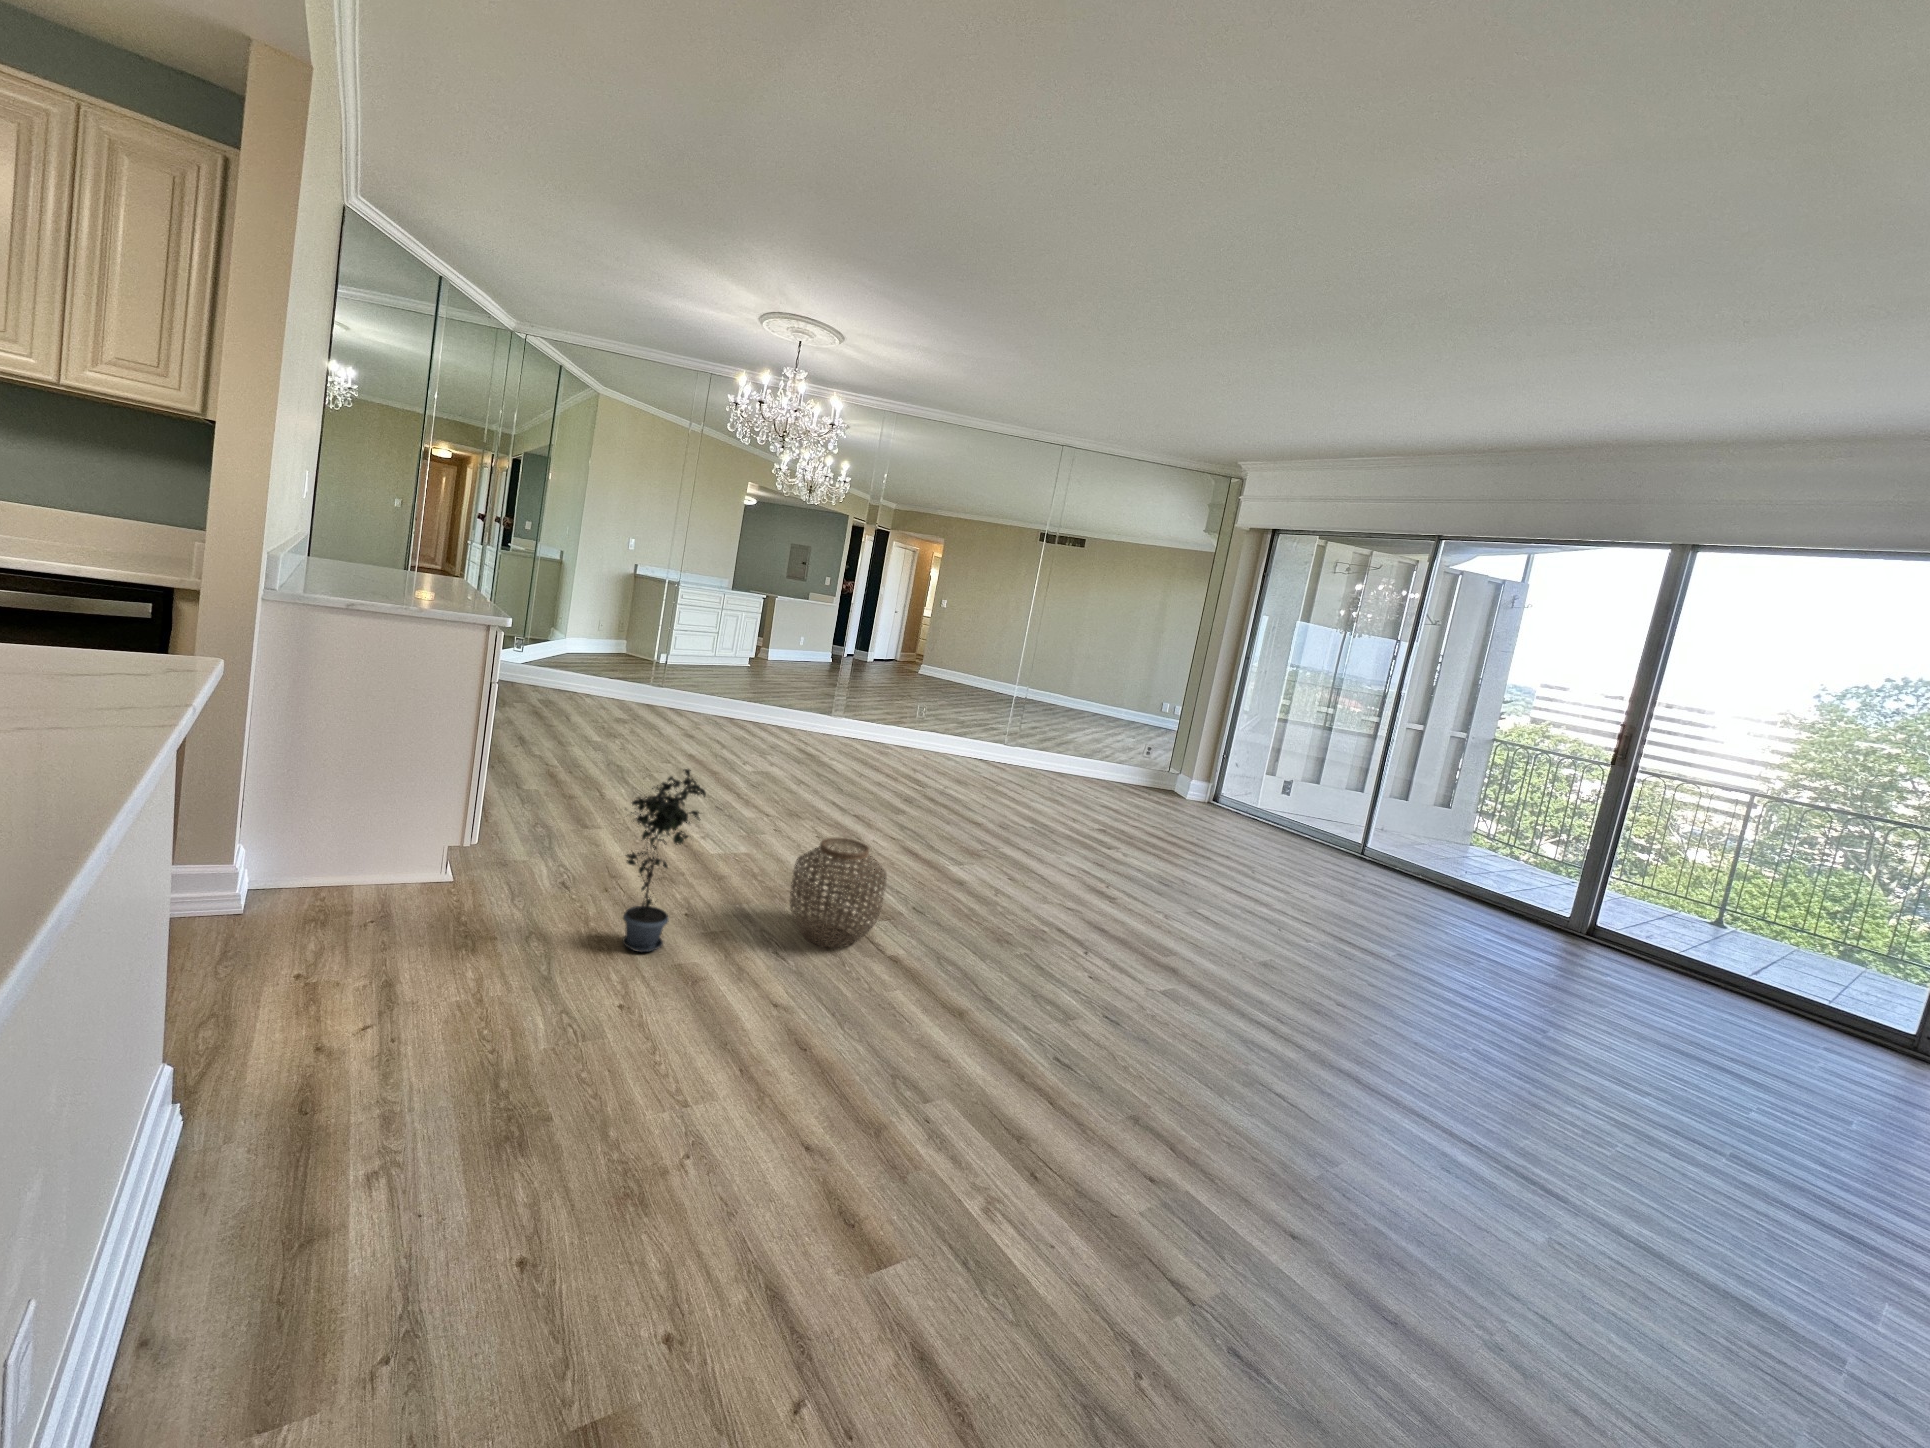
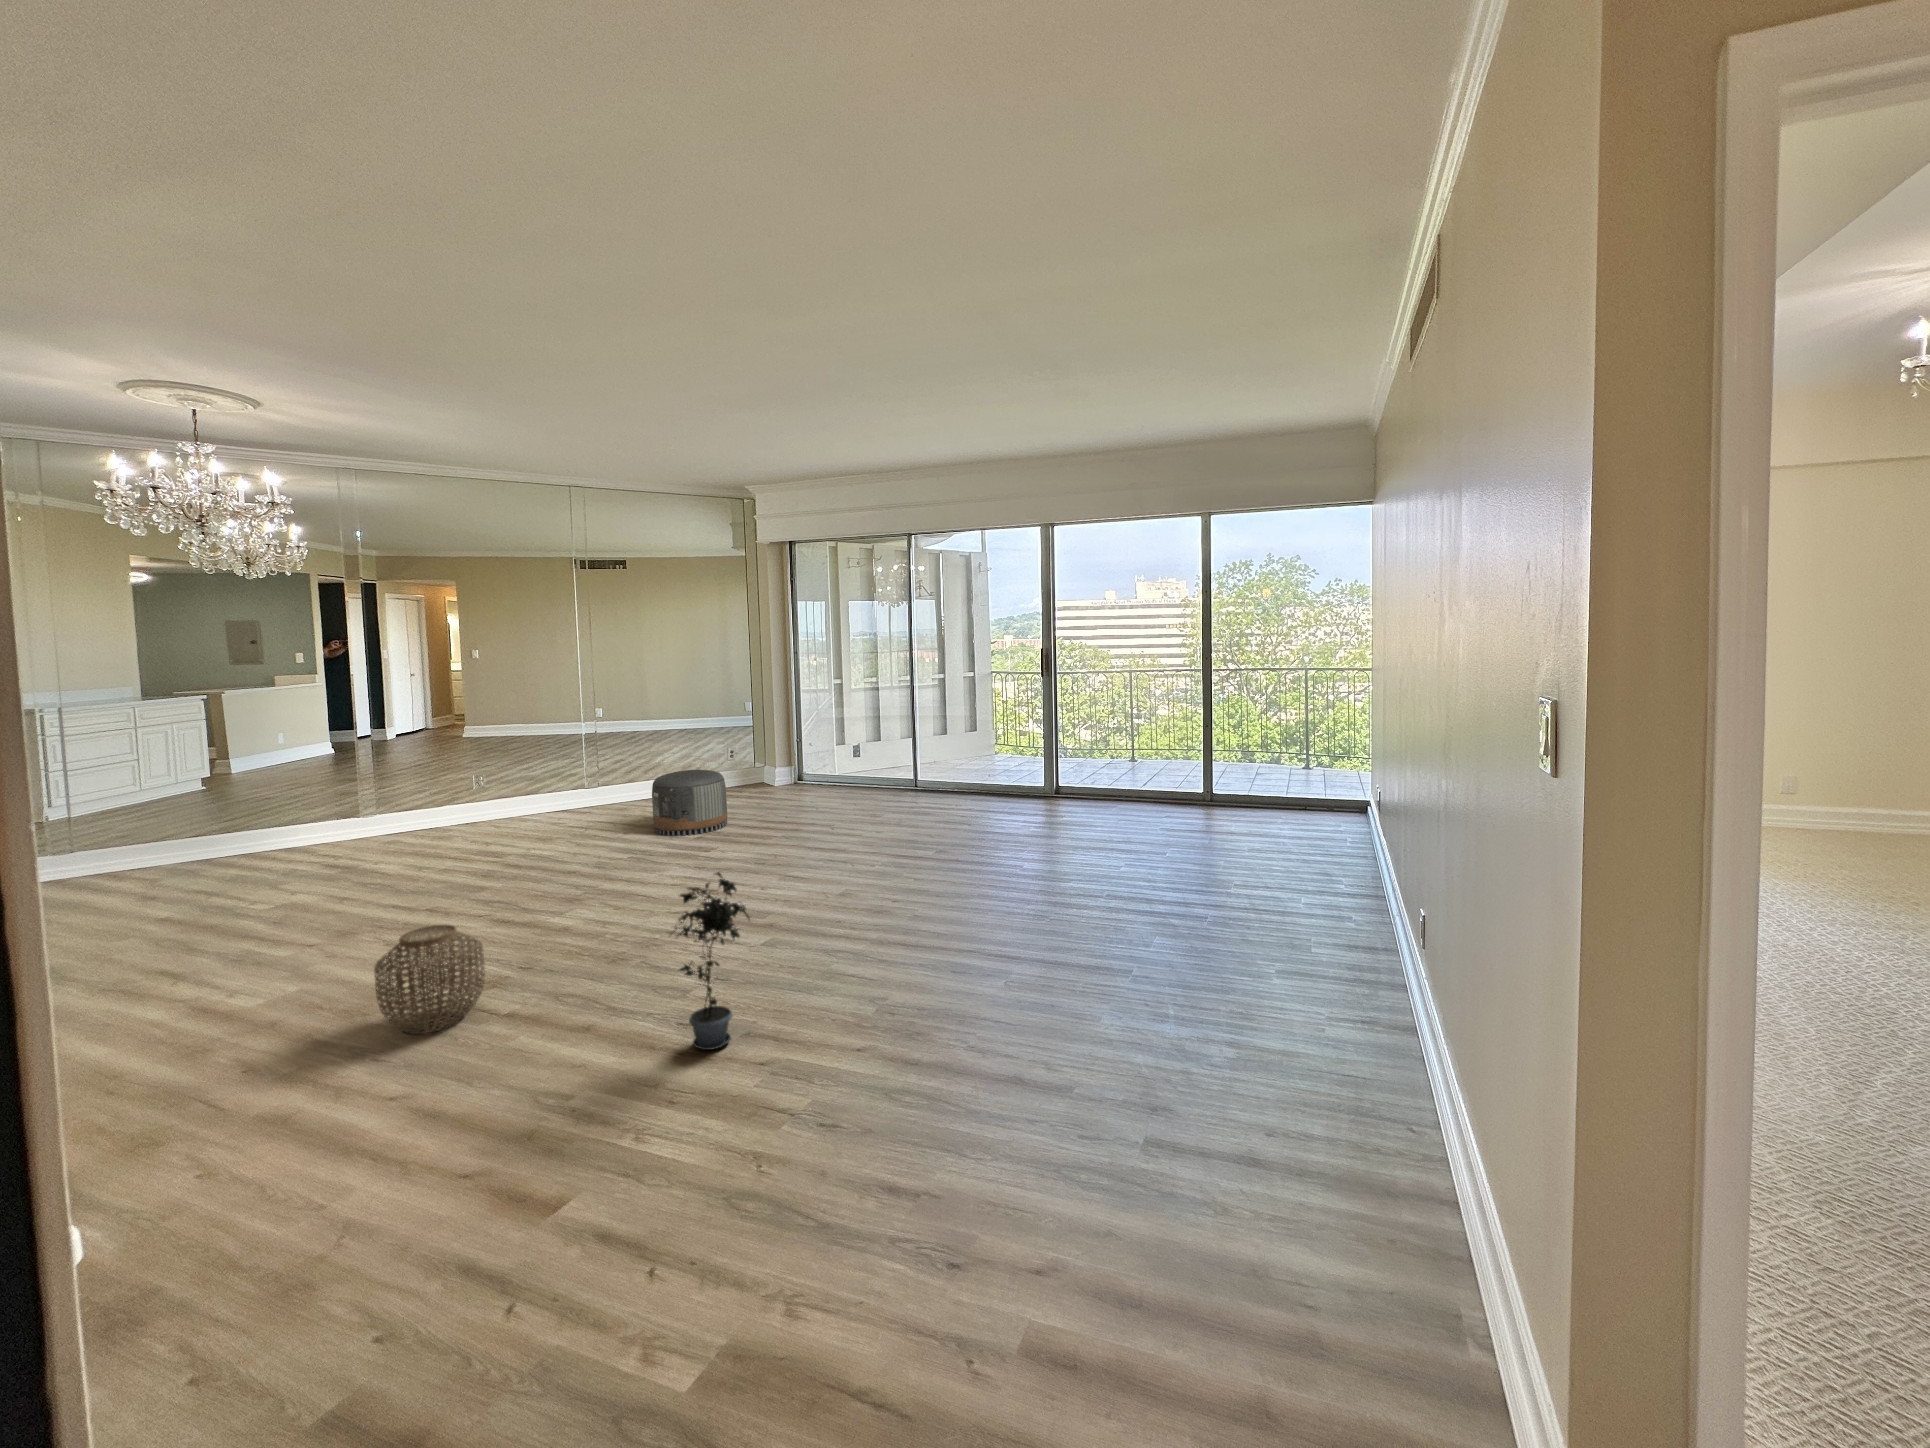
pouf: none [1059,753,1141,827] -> present [652,770,727,836]
potted plant: present [623,769,706,952] -> present [673,872,750,1050]

